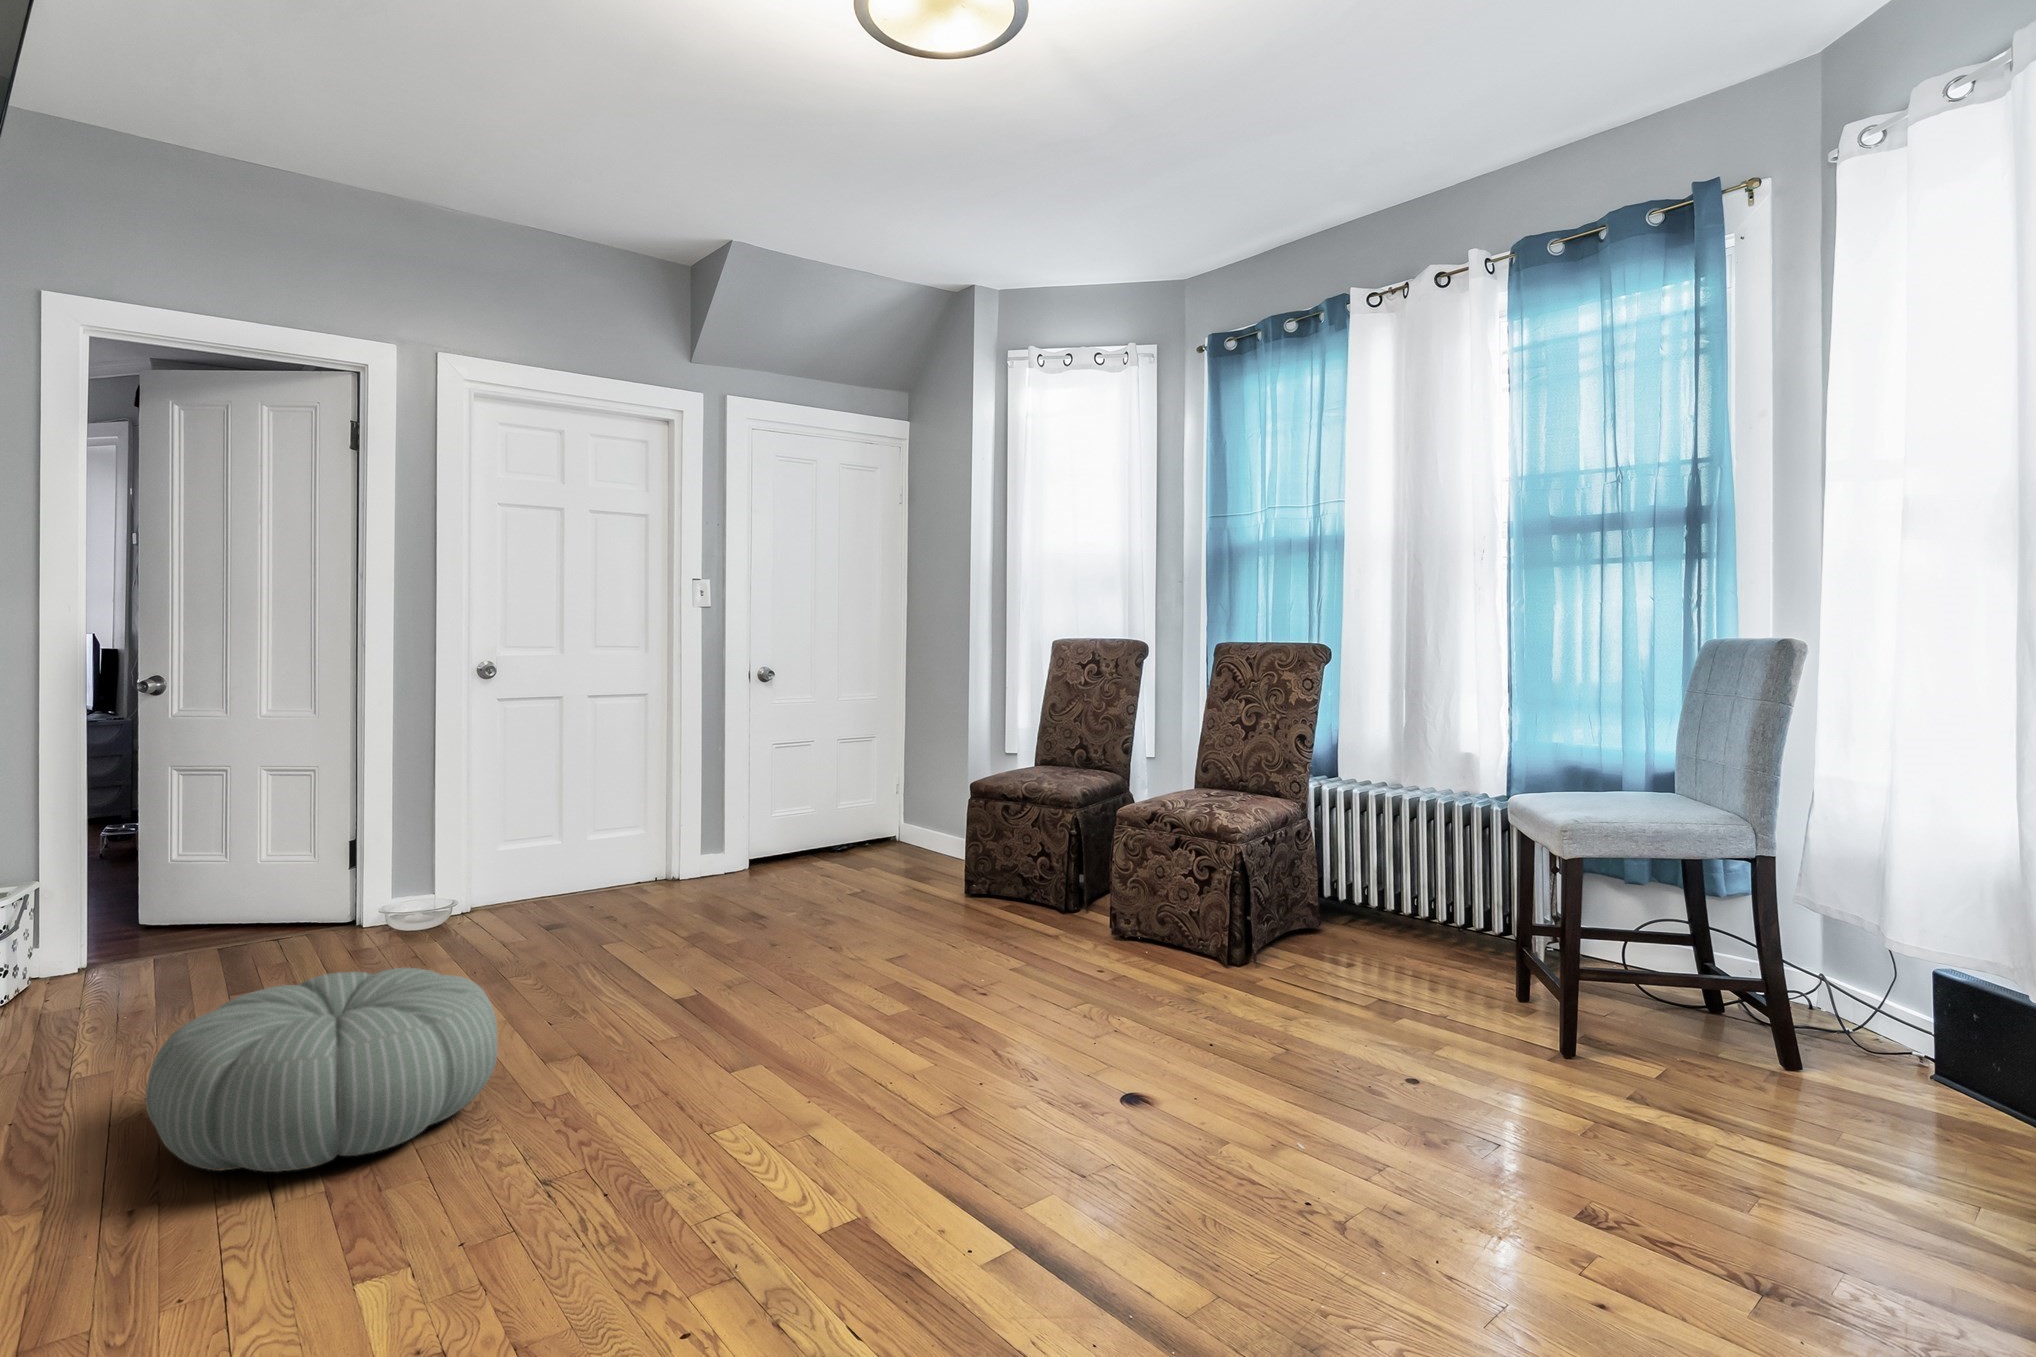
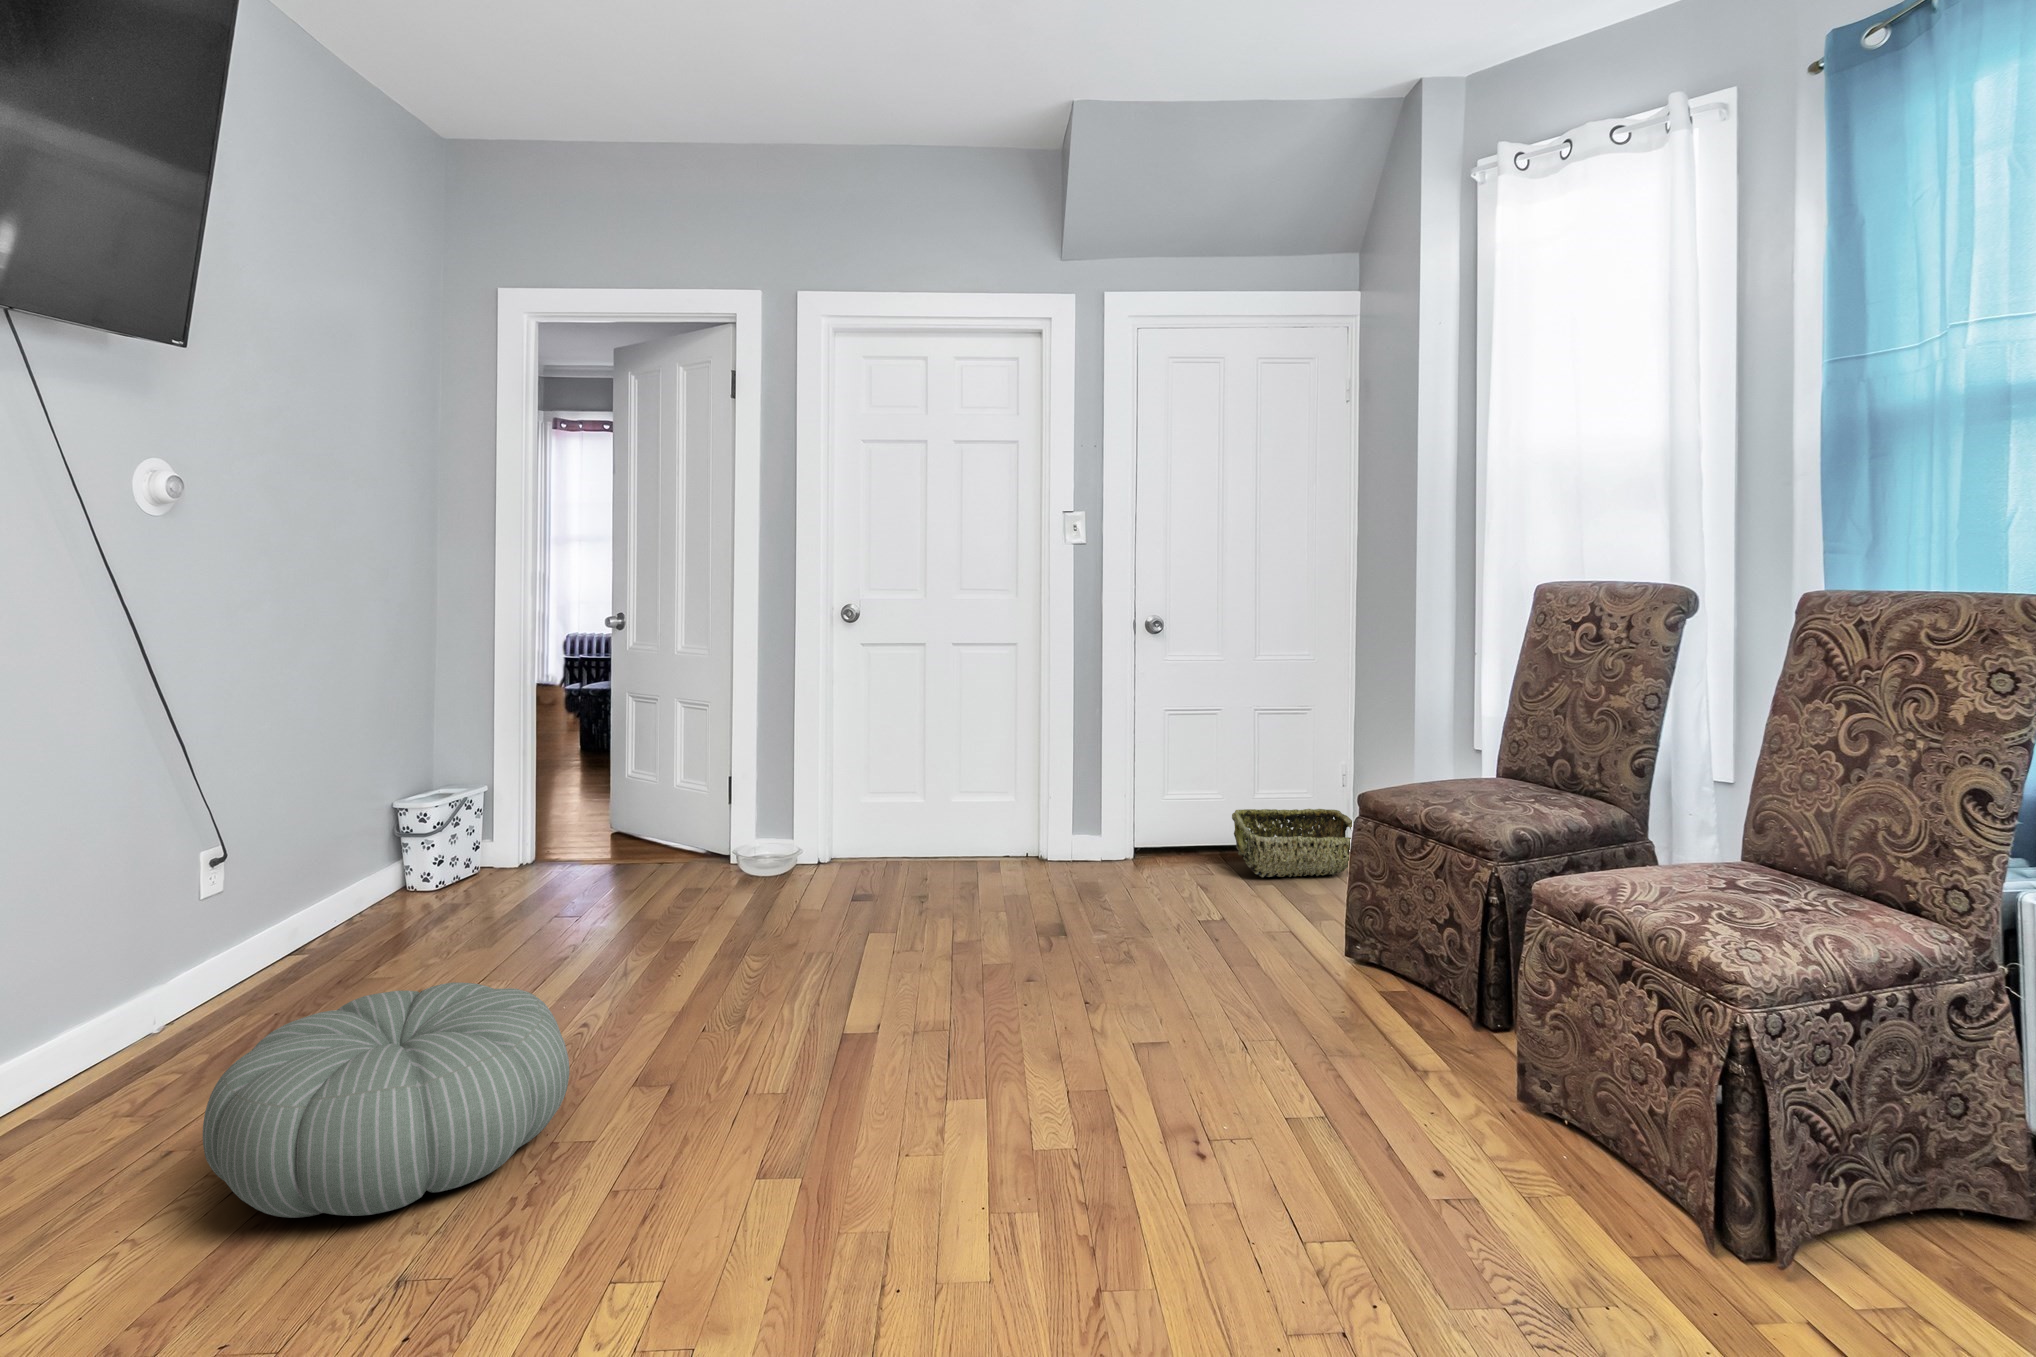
woven basket: none [827,810,927,863] -> present [1232,809,1352,877]

